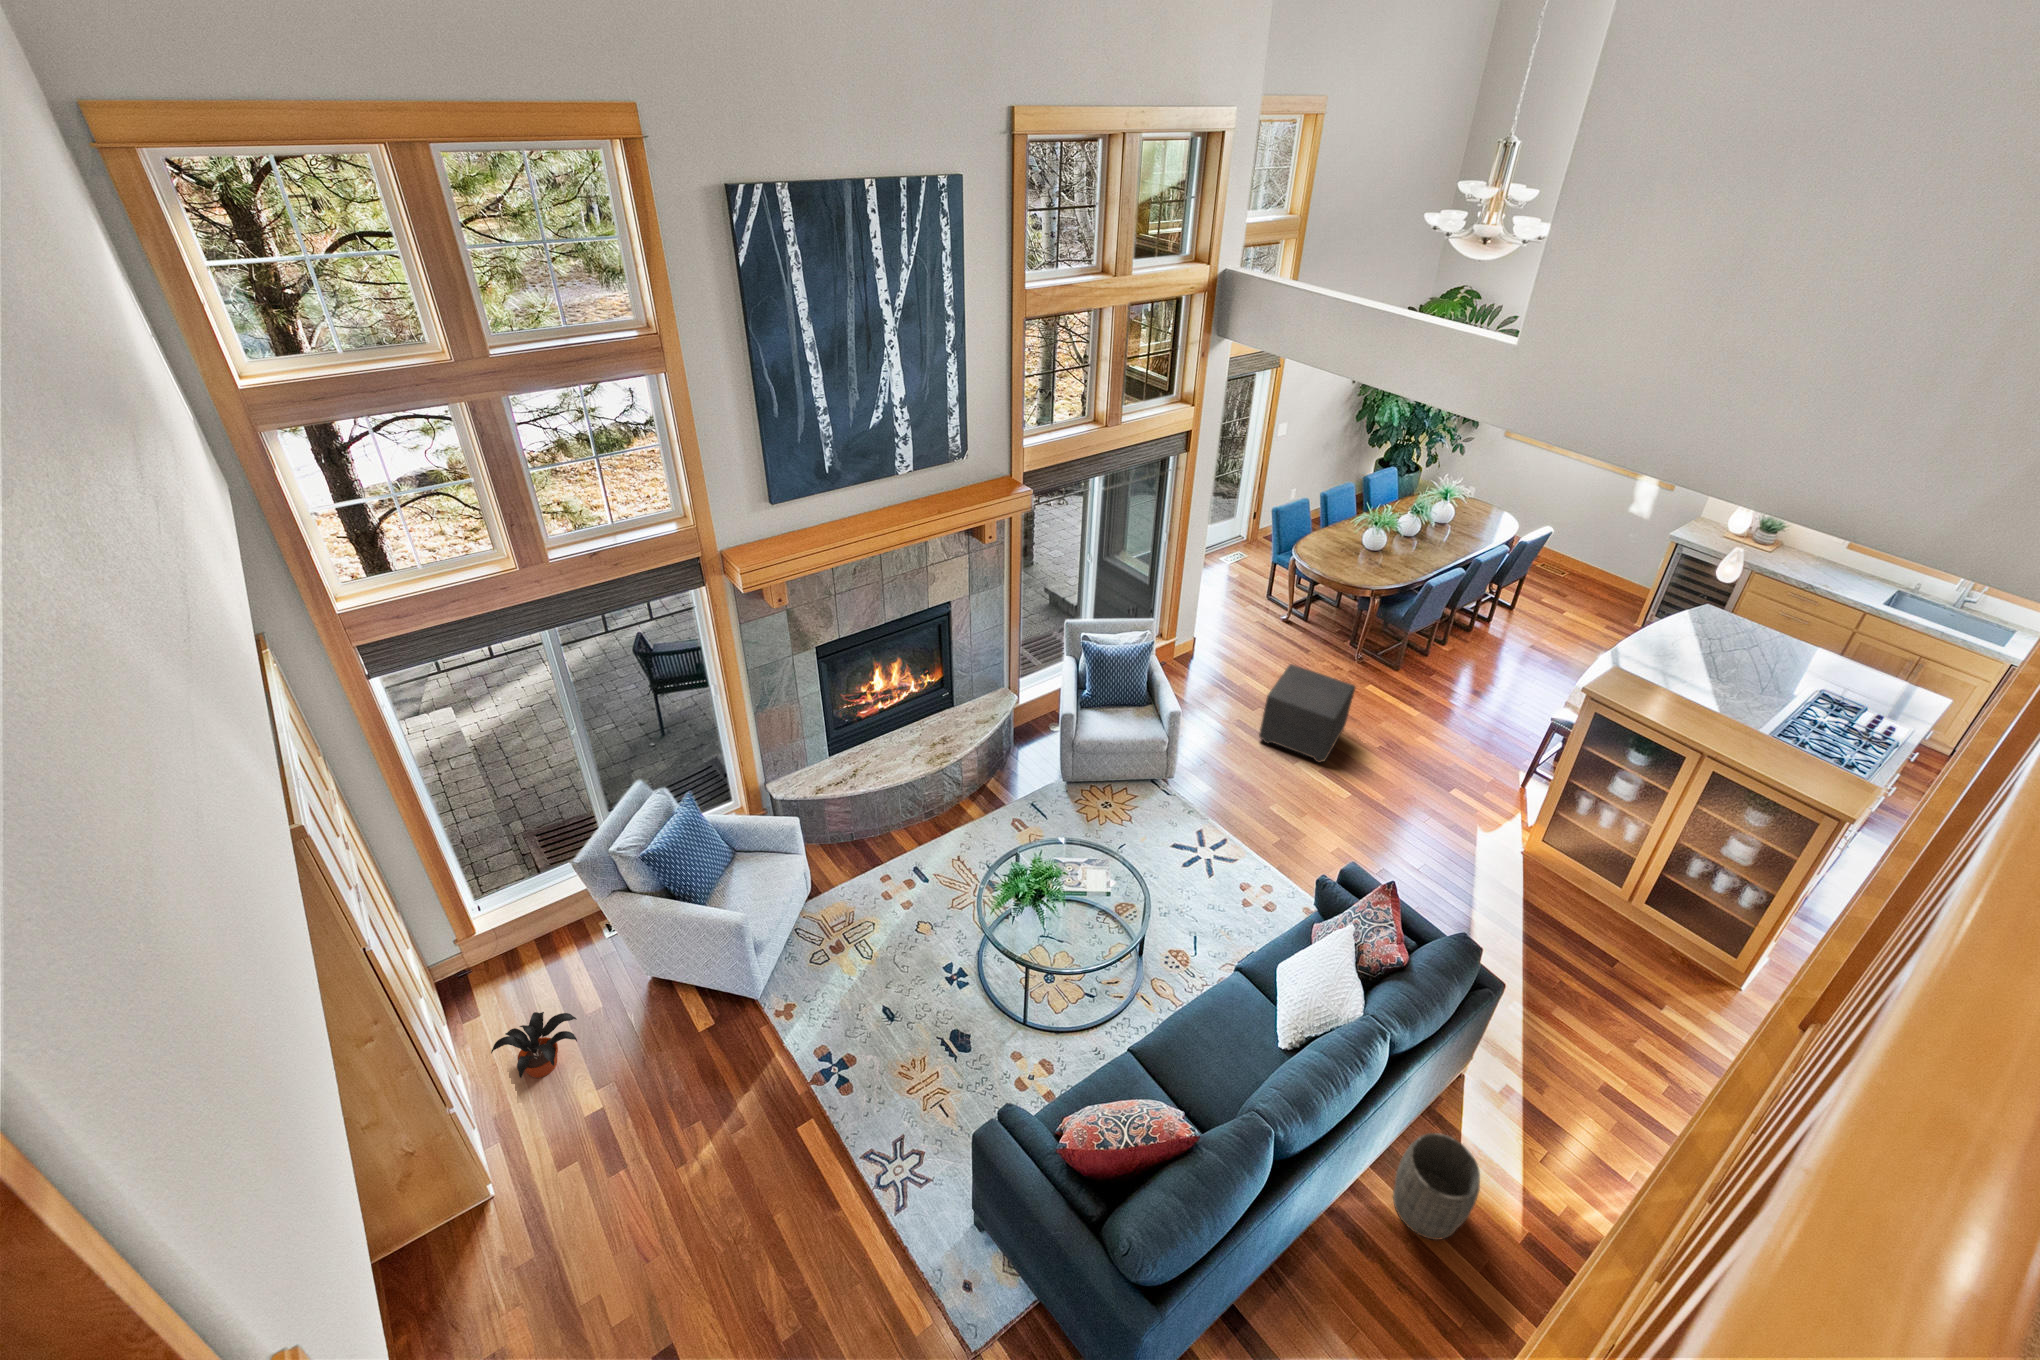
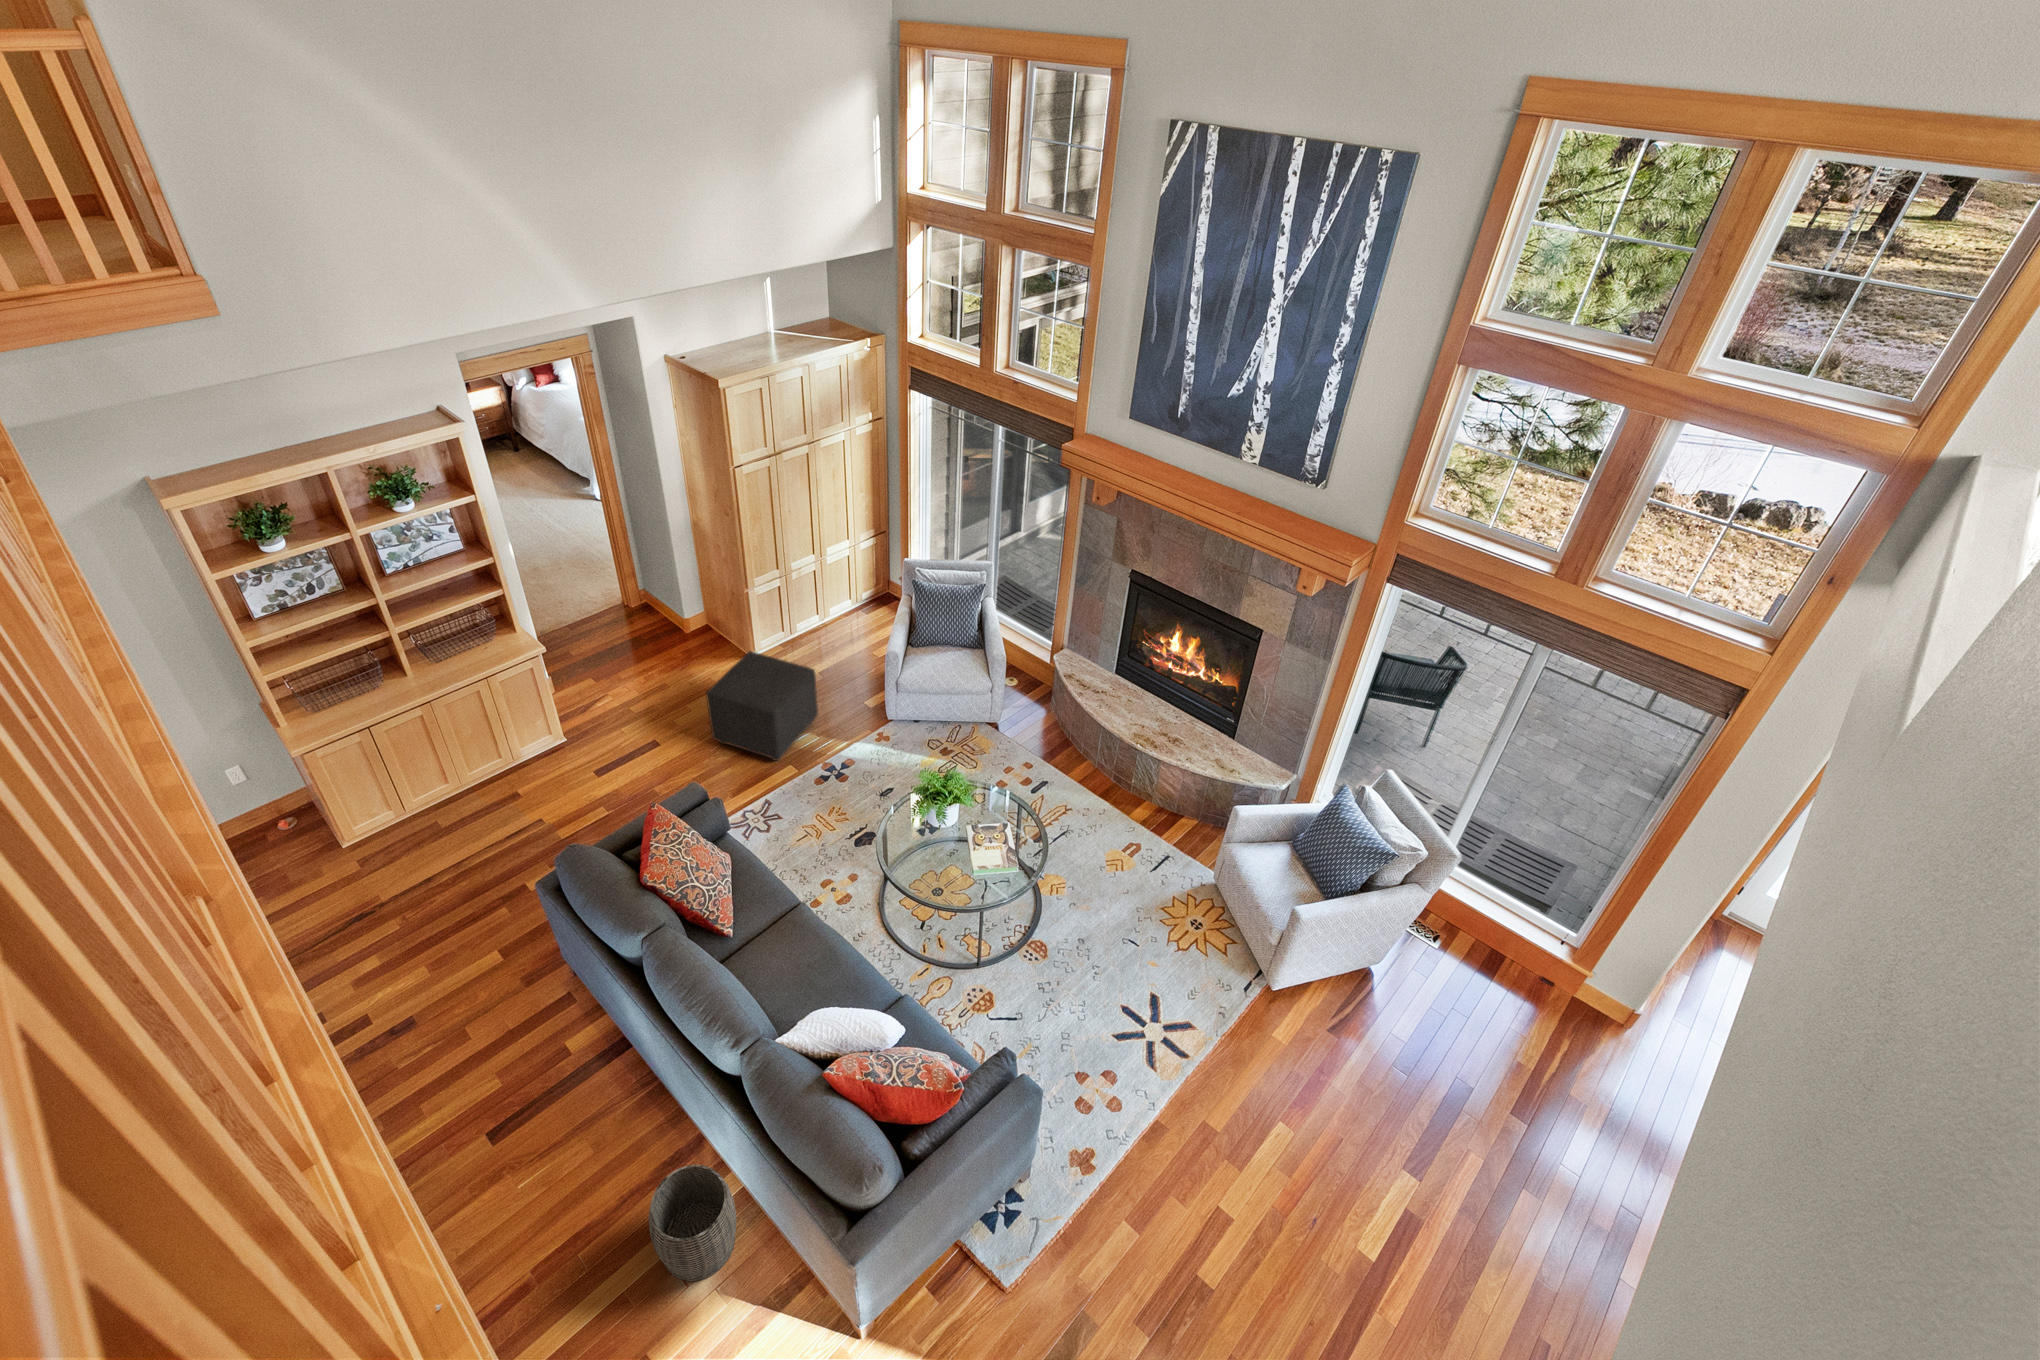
ottoman: present [1259,664,1355,763] -> present [706,651,818,761]
potted plant: present [491,1012,577,1078] -> none [795,612,841,653]

